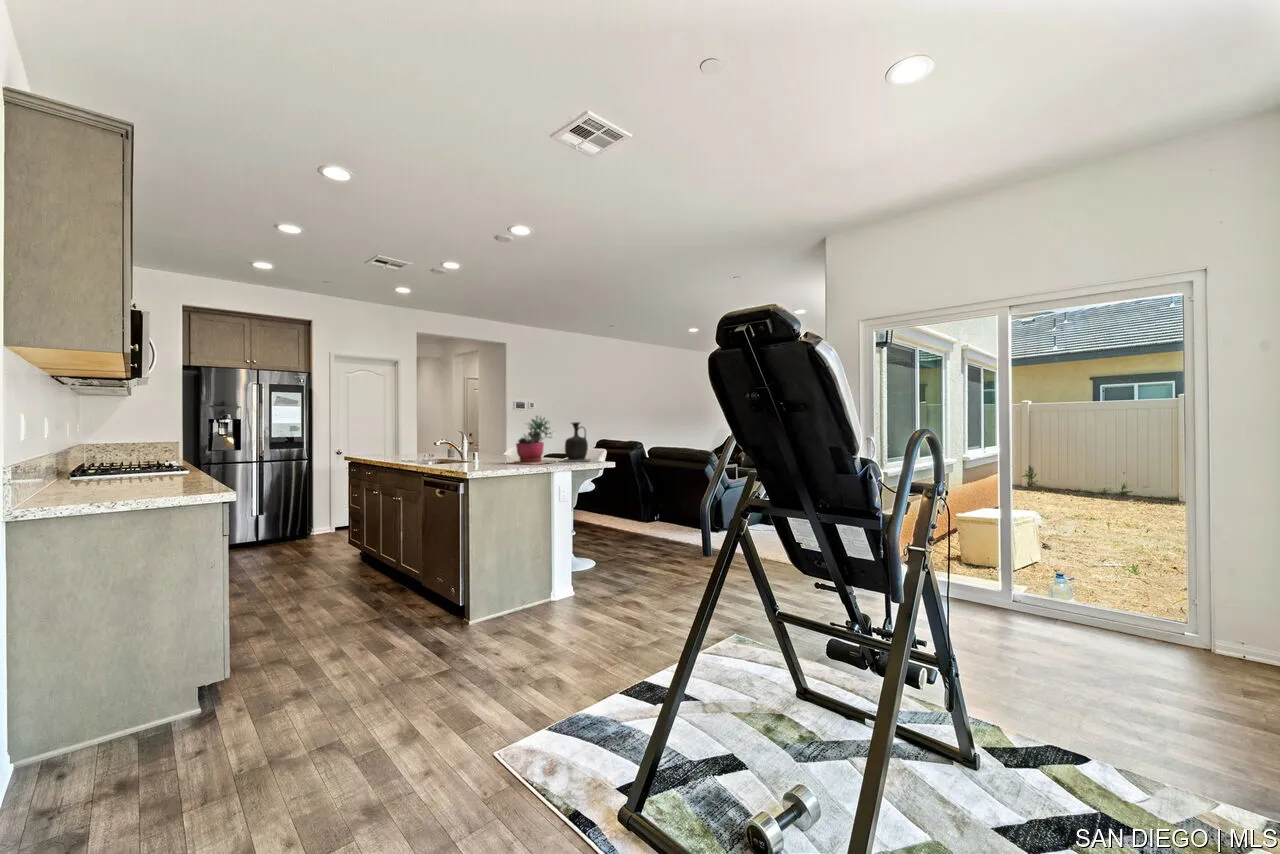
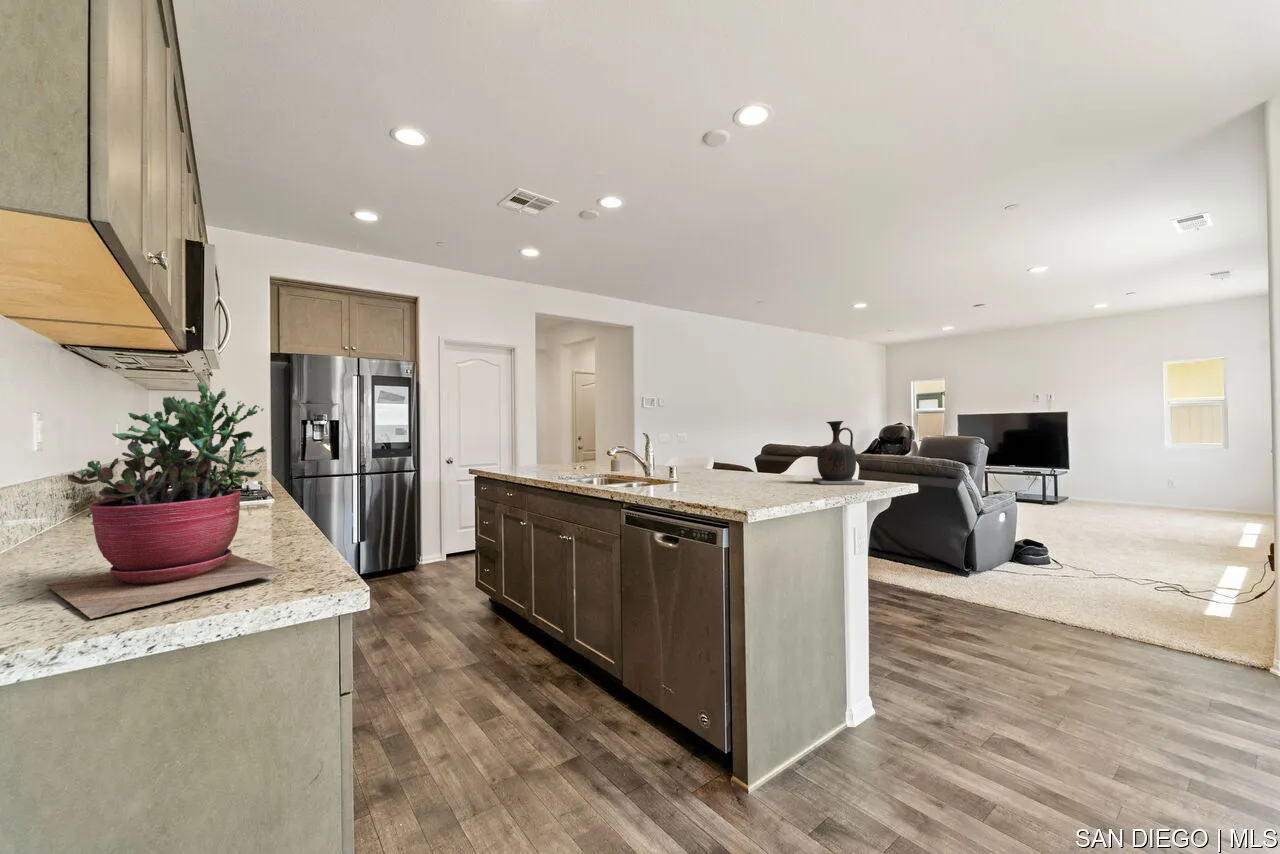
succulent plant: present [511,416,552,465] -> present [46,381,285,619]

